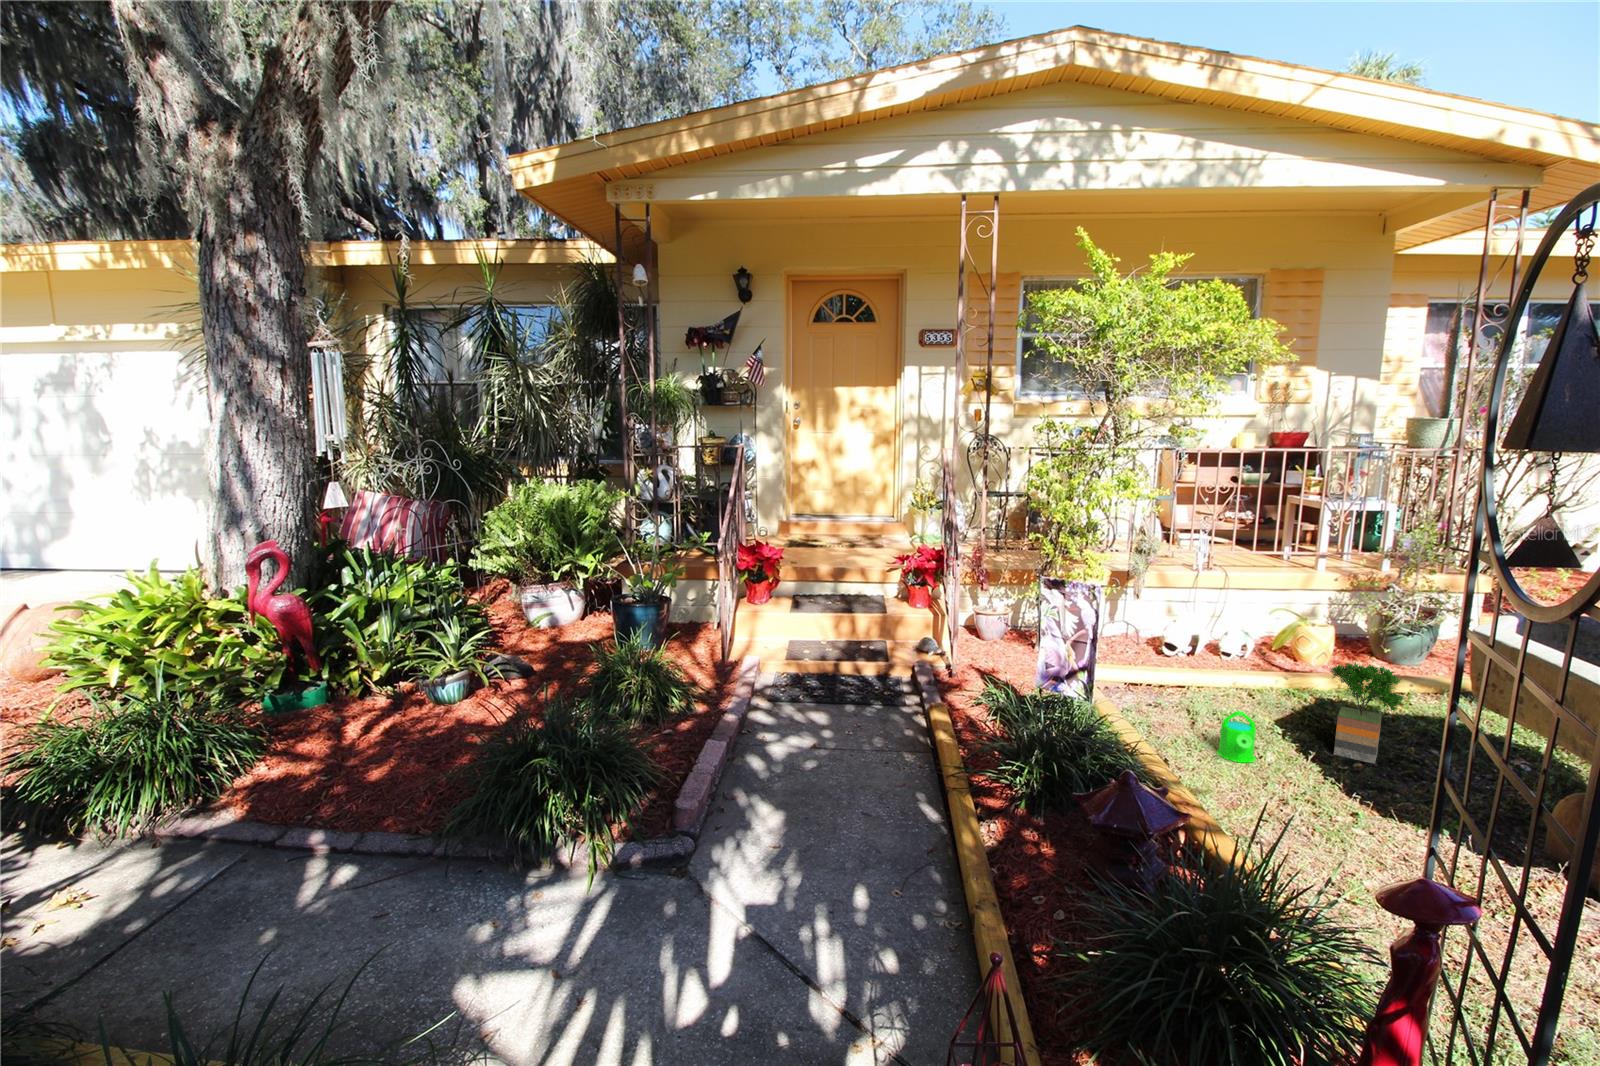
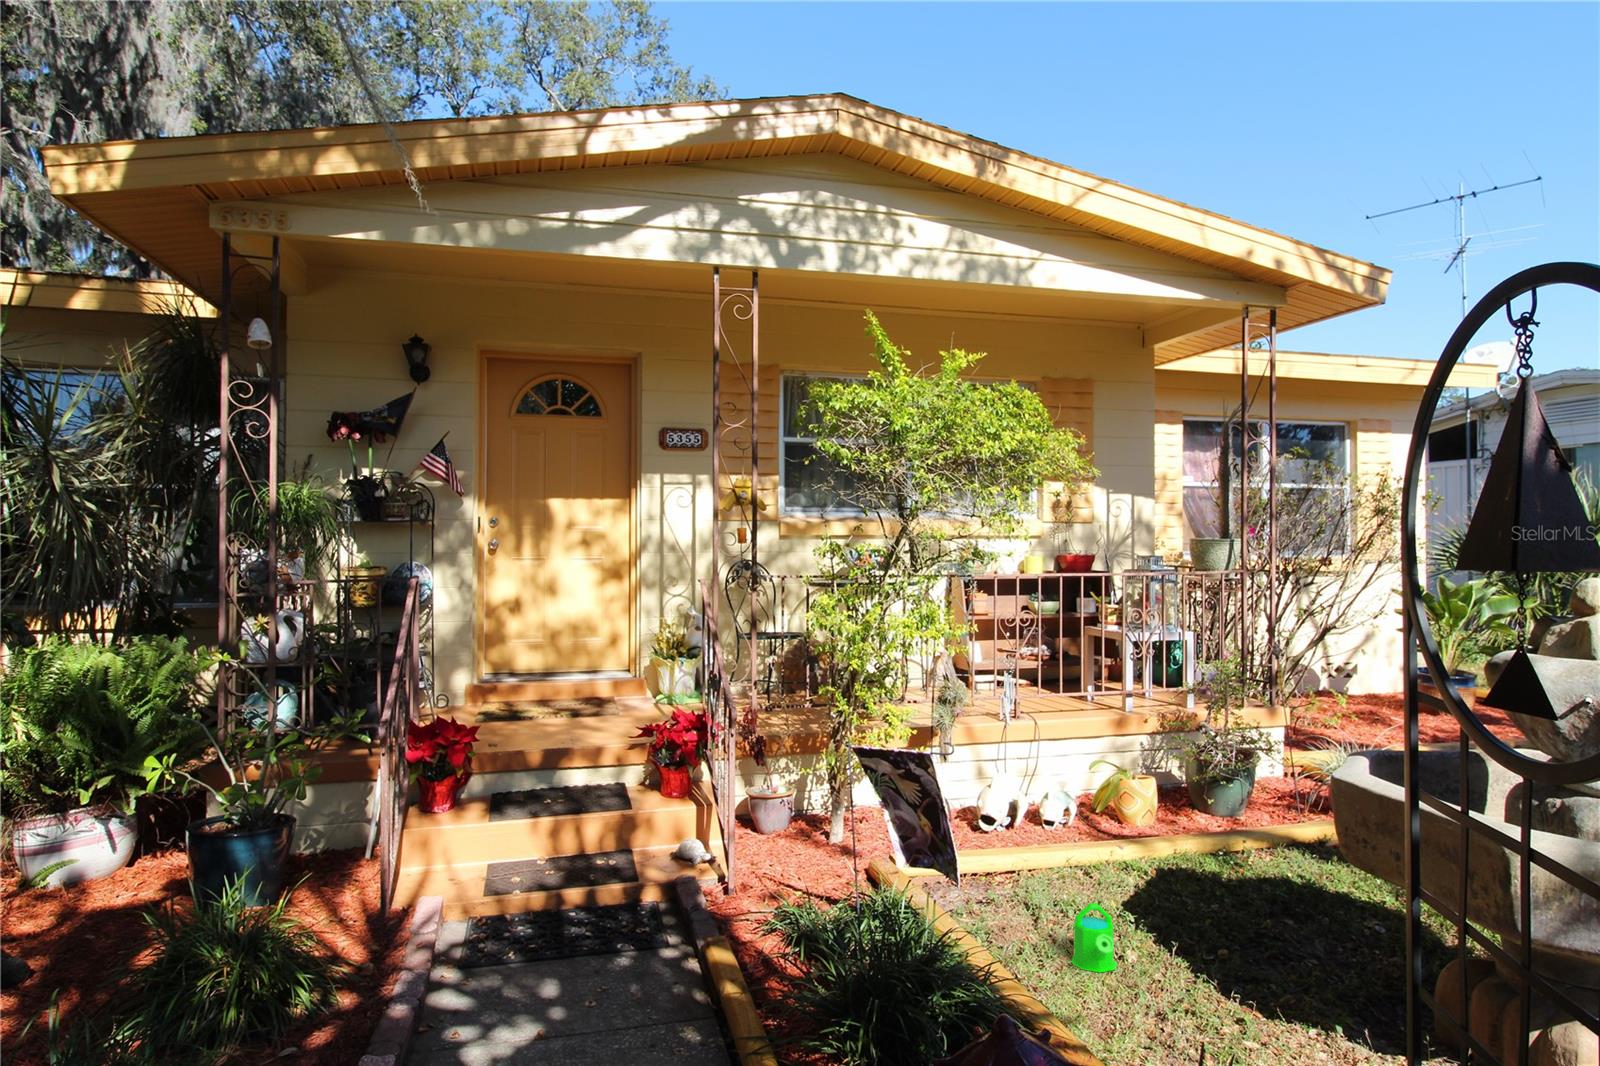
potted tree: present [1330,662,1404,764] -> none [1178,825,1262,951]

